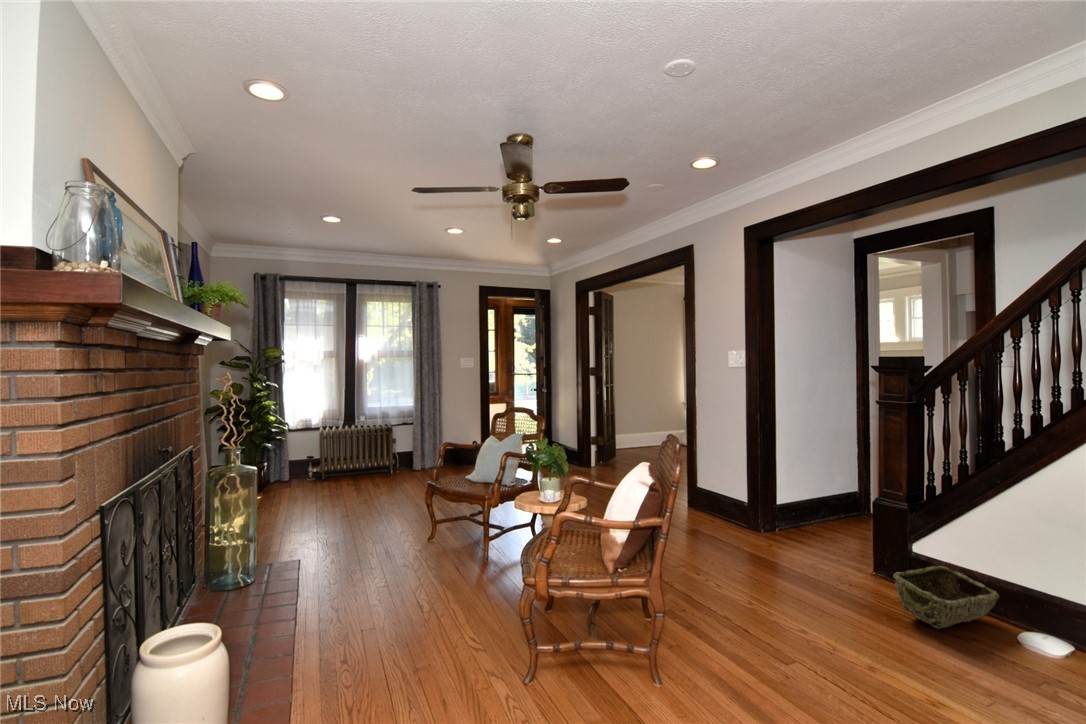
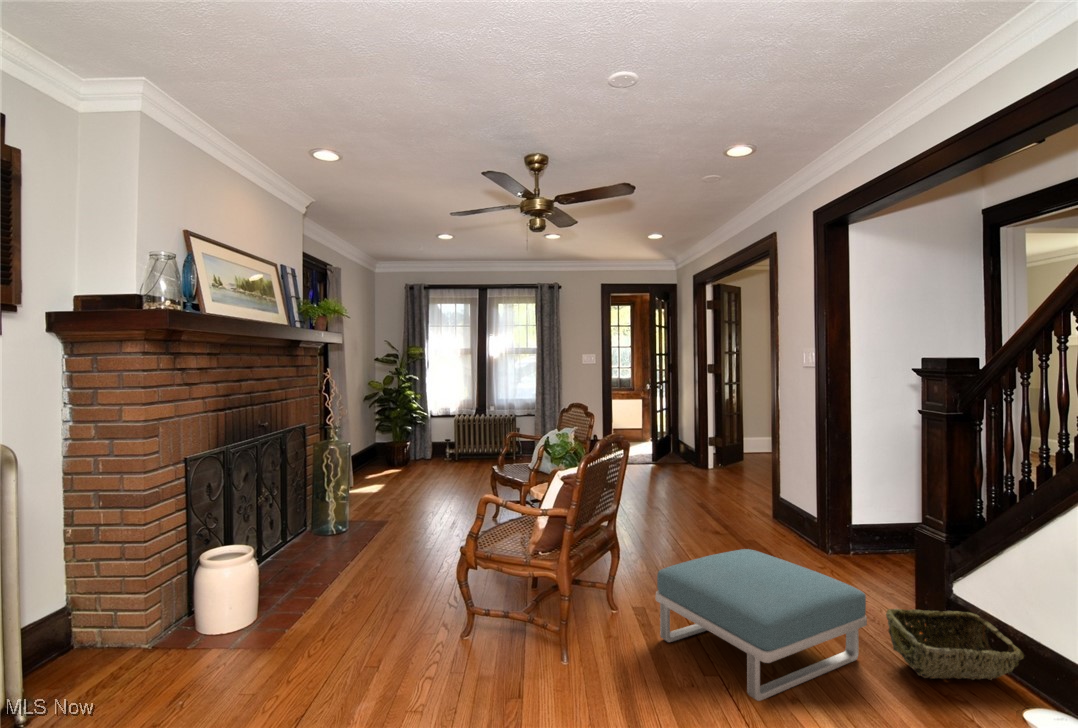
footstool: none [711,538,890,683] -> present [656,549,867,701]

